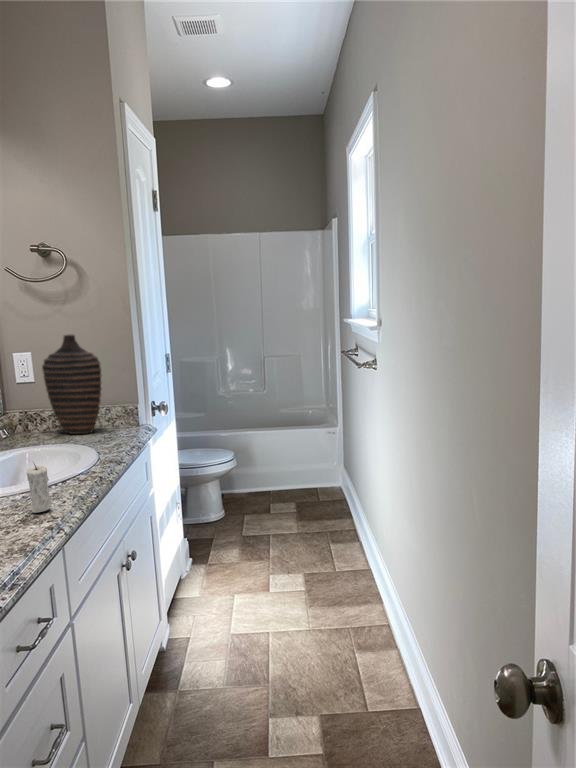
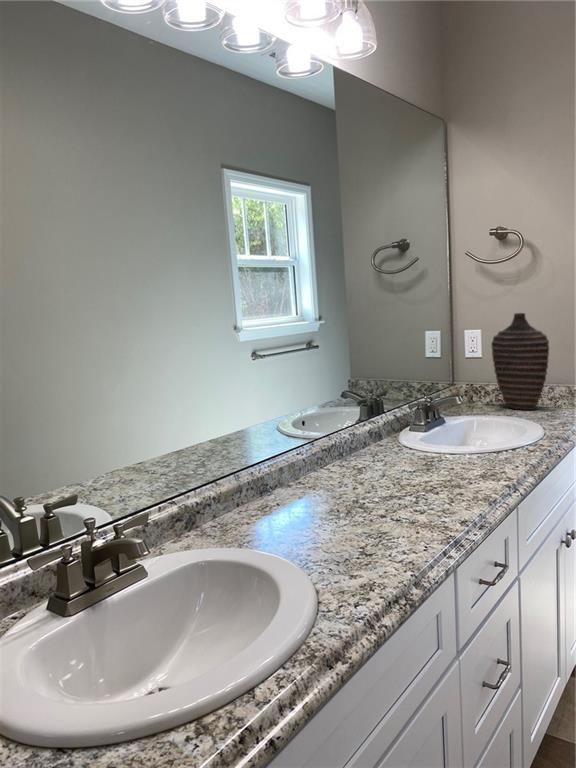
candle: present [27,464,50,513] -> none [488,423,507,472]

